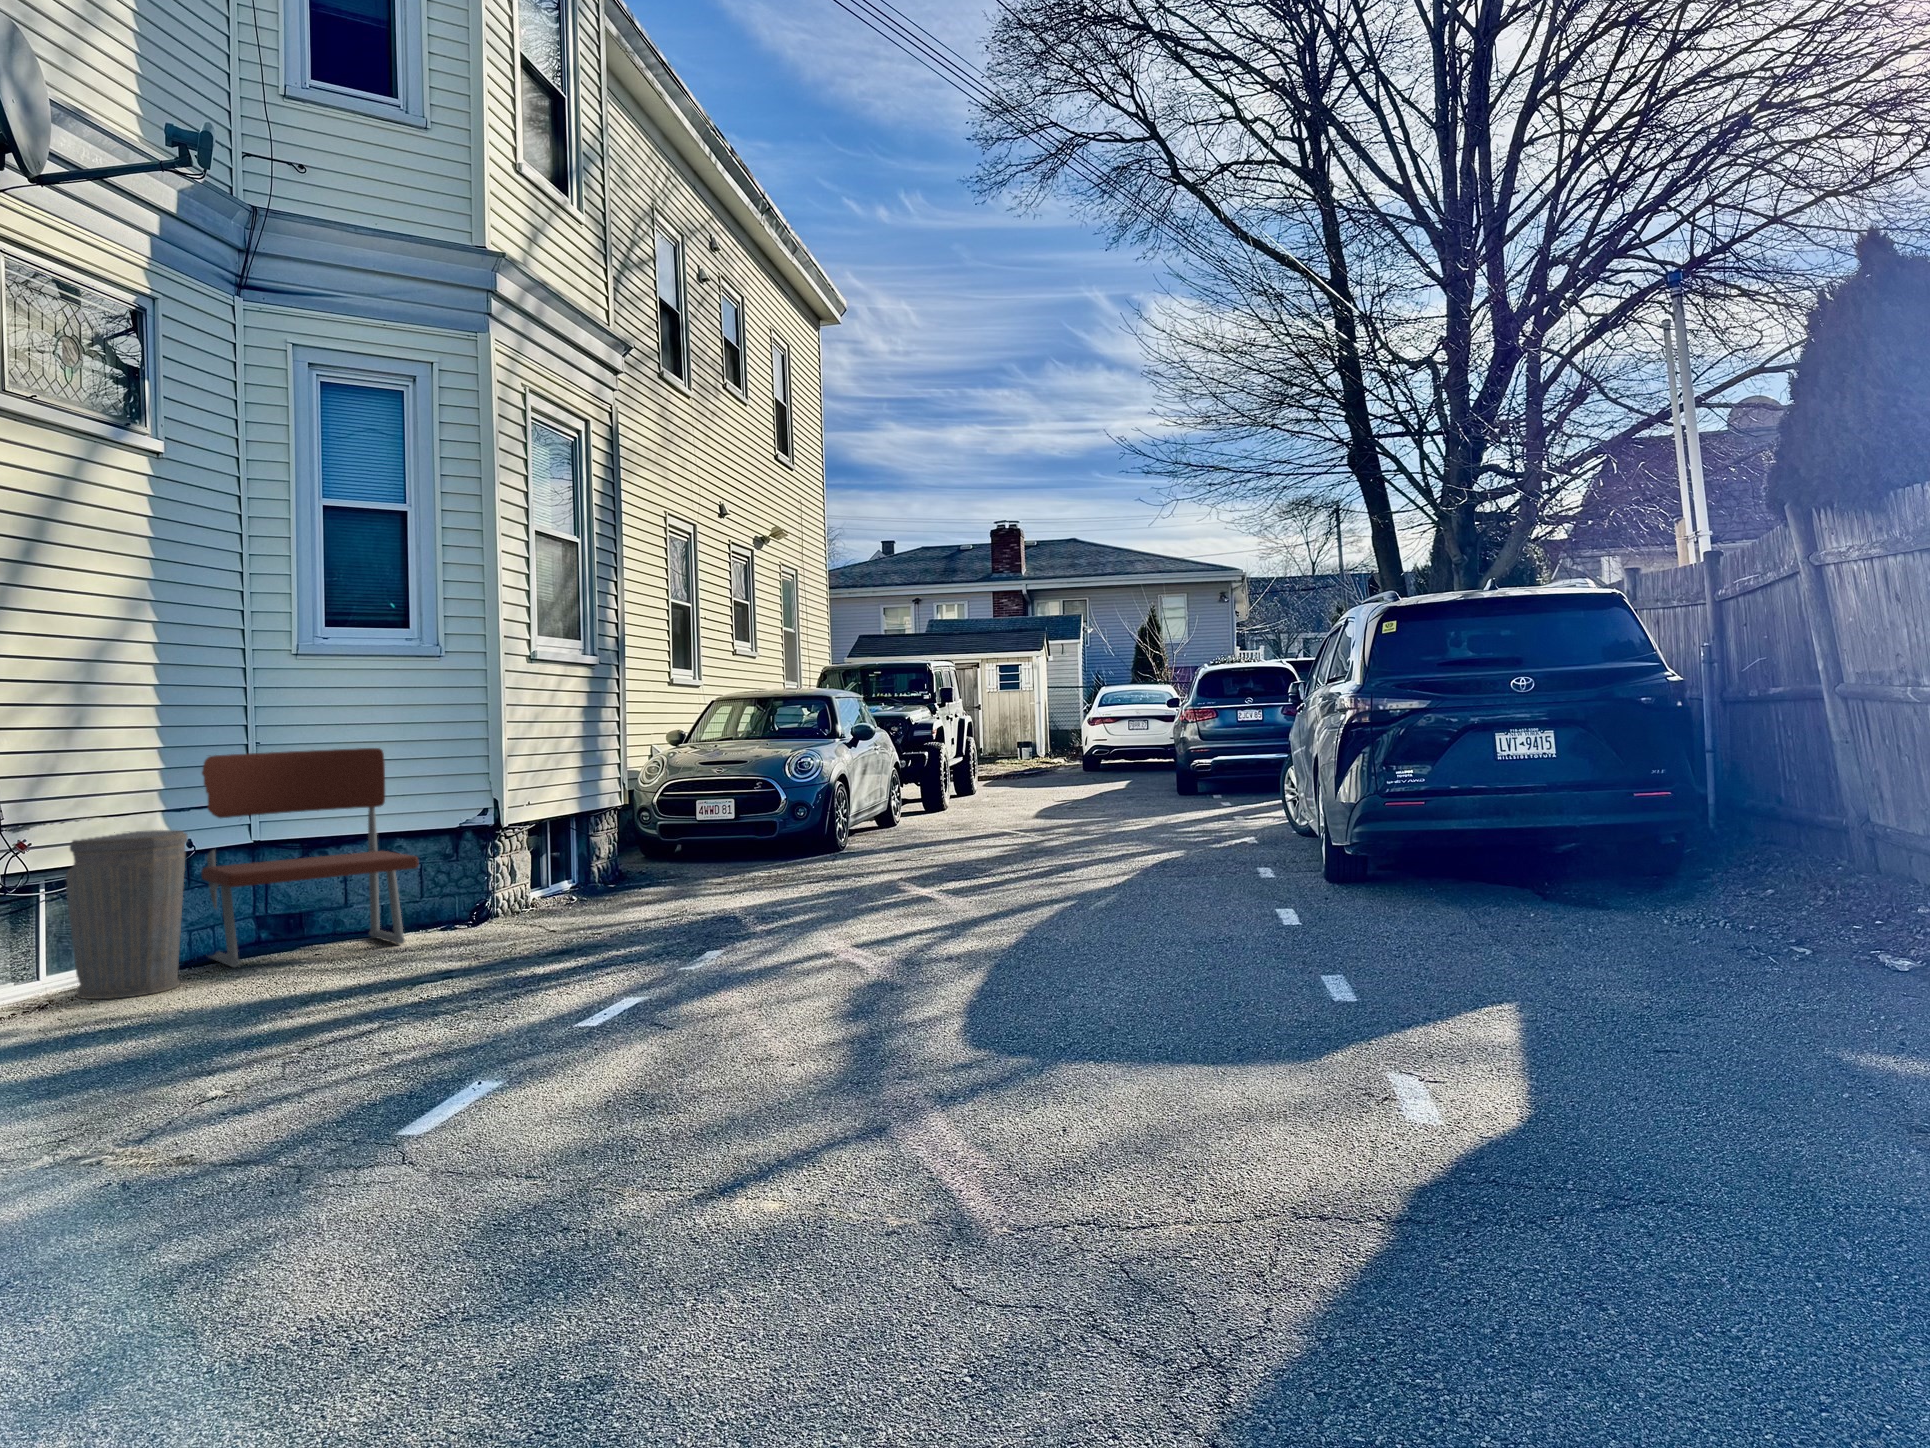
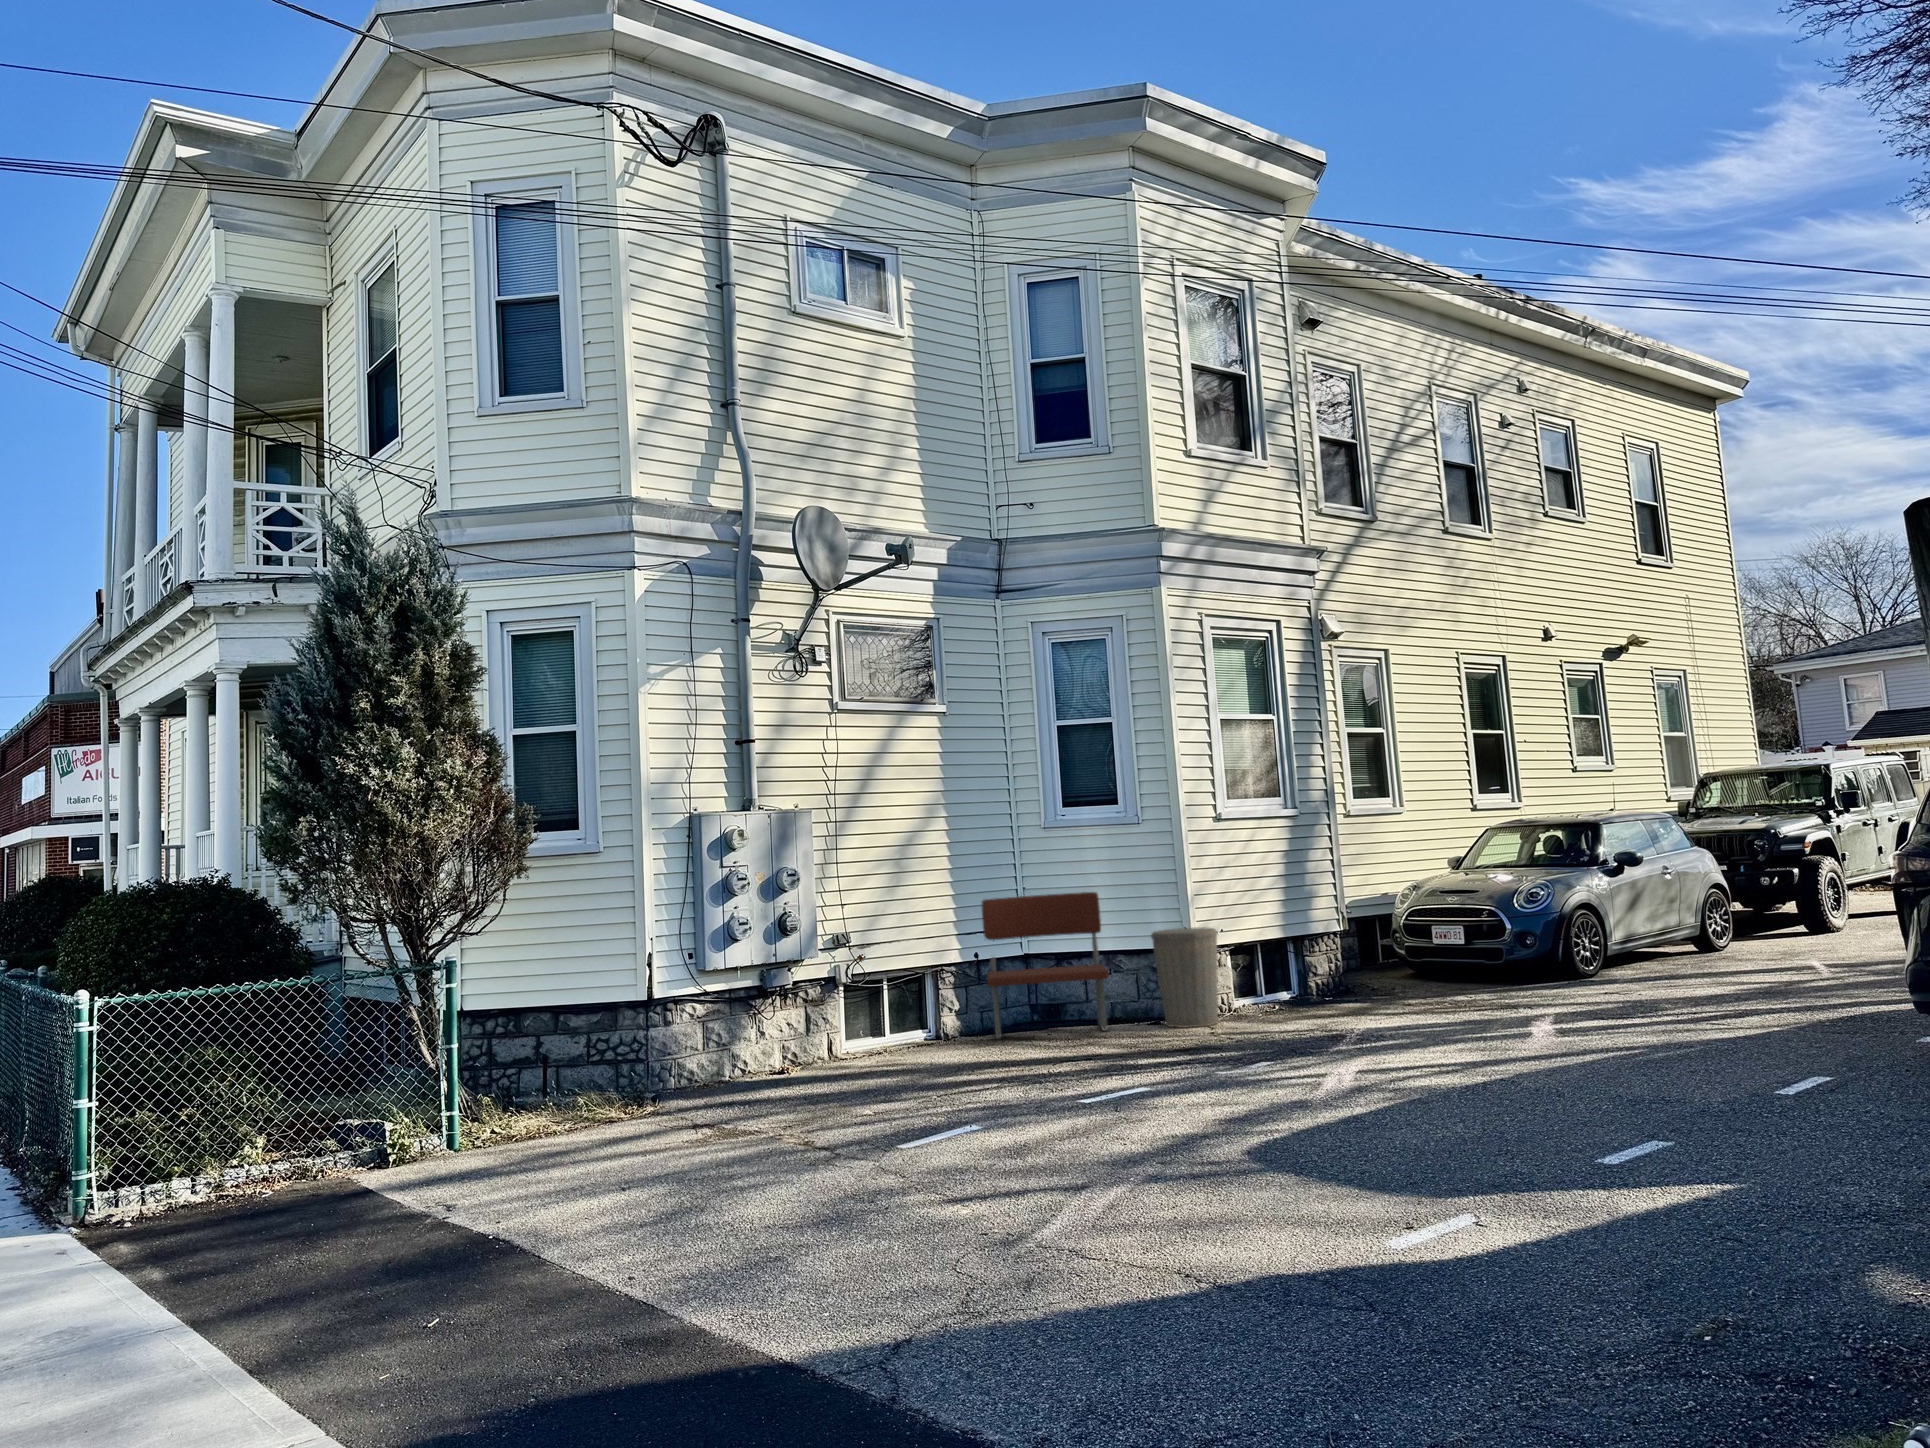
trash can: present [66,830,188,999] -> present [1151,927,1219,1028]

